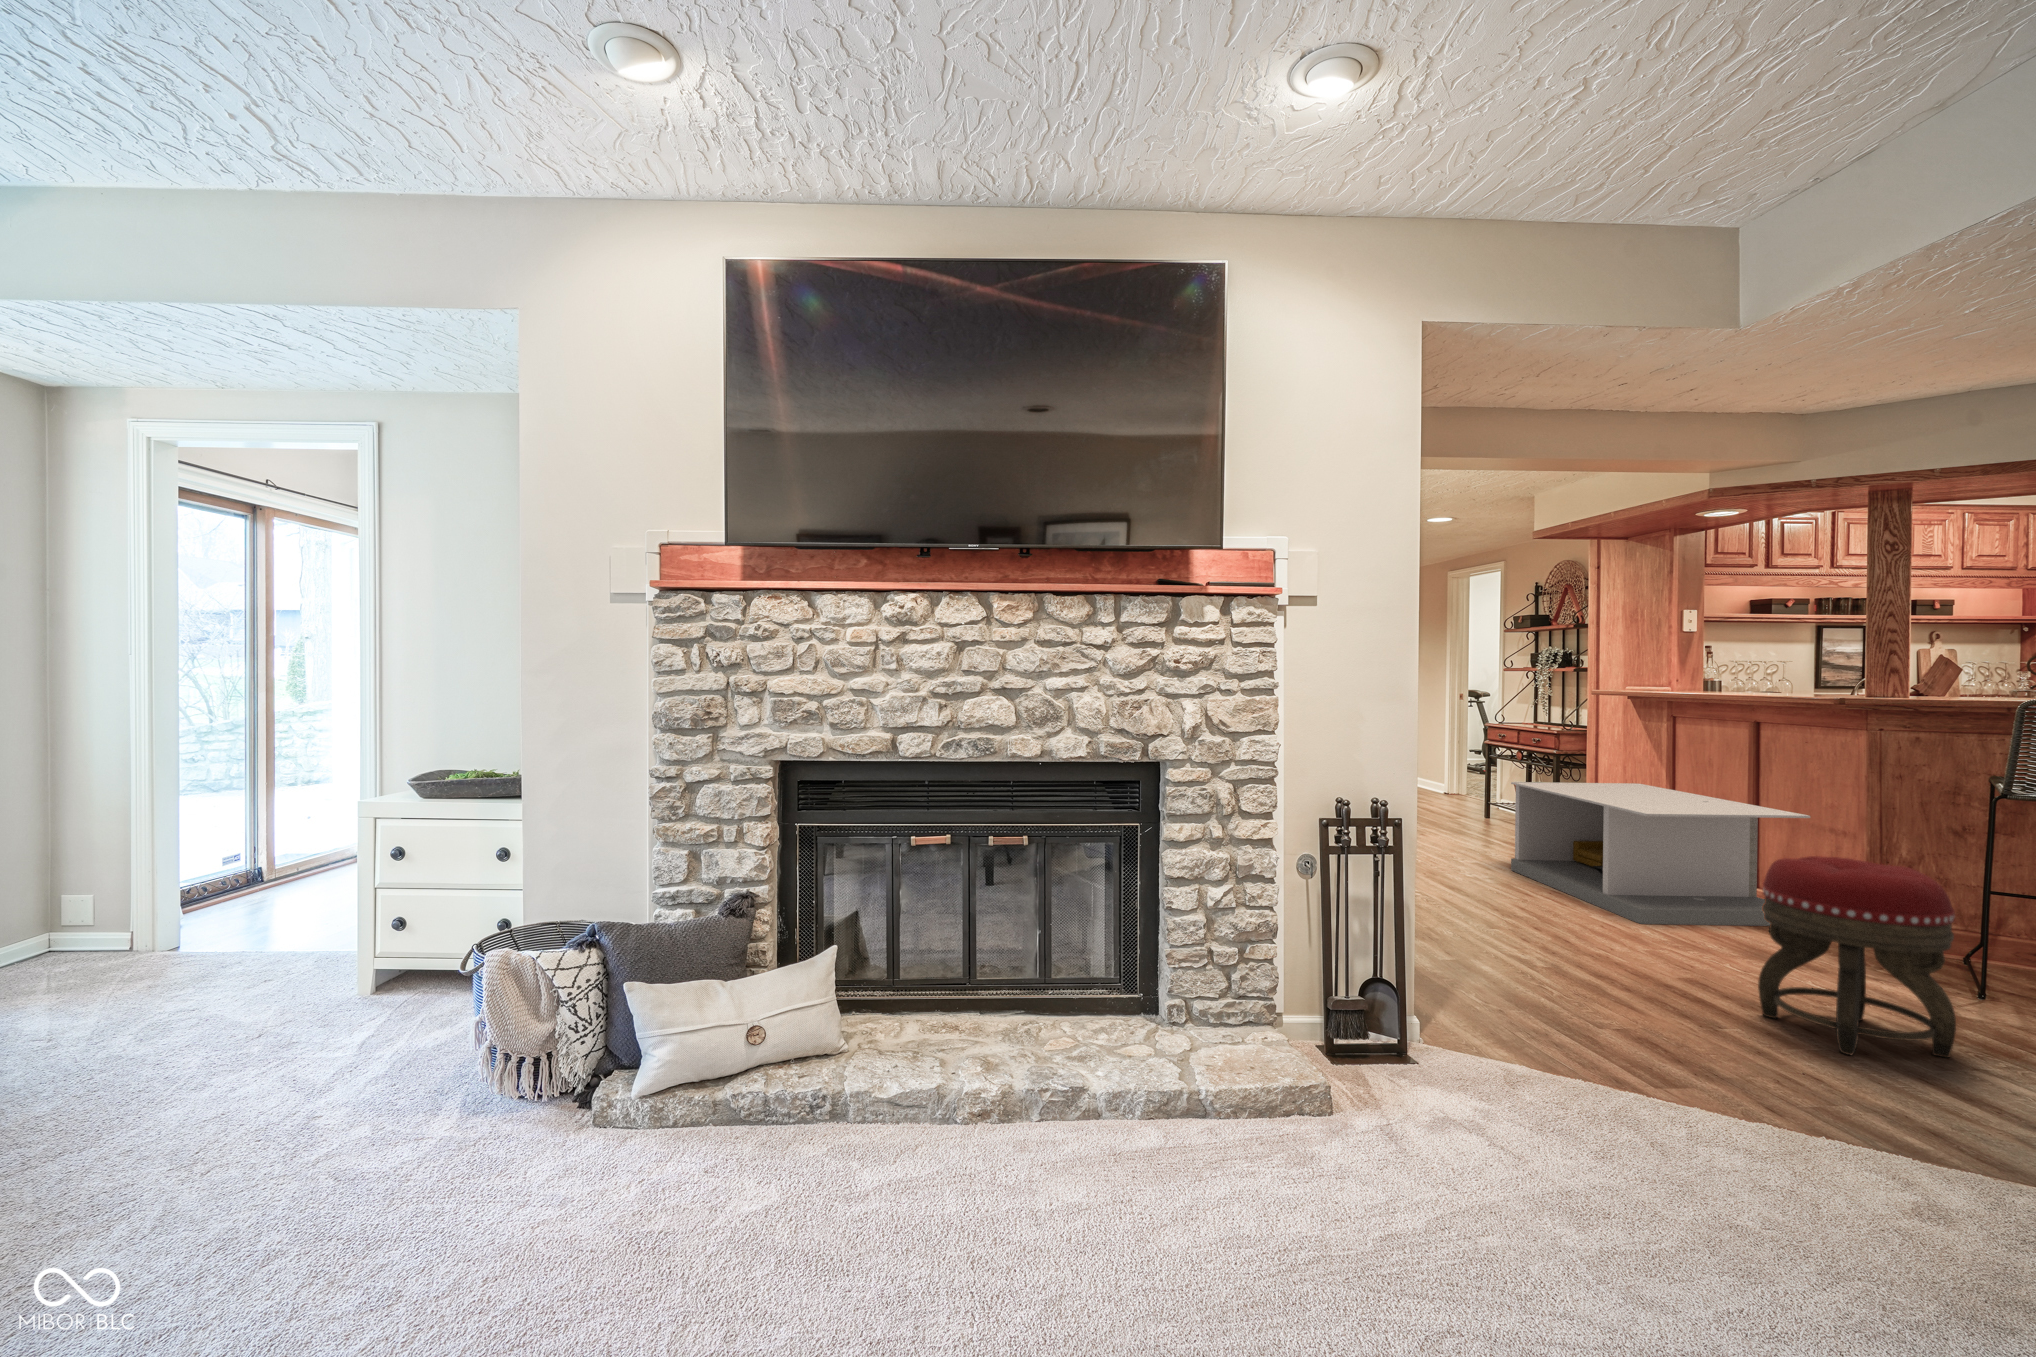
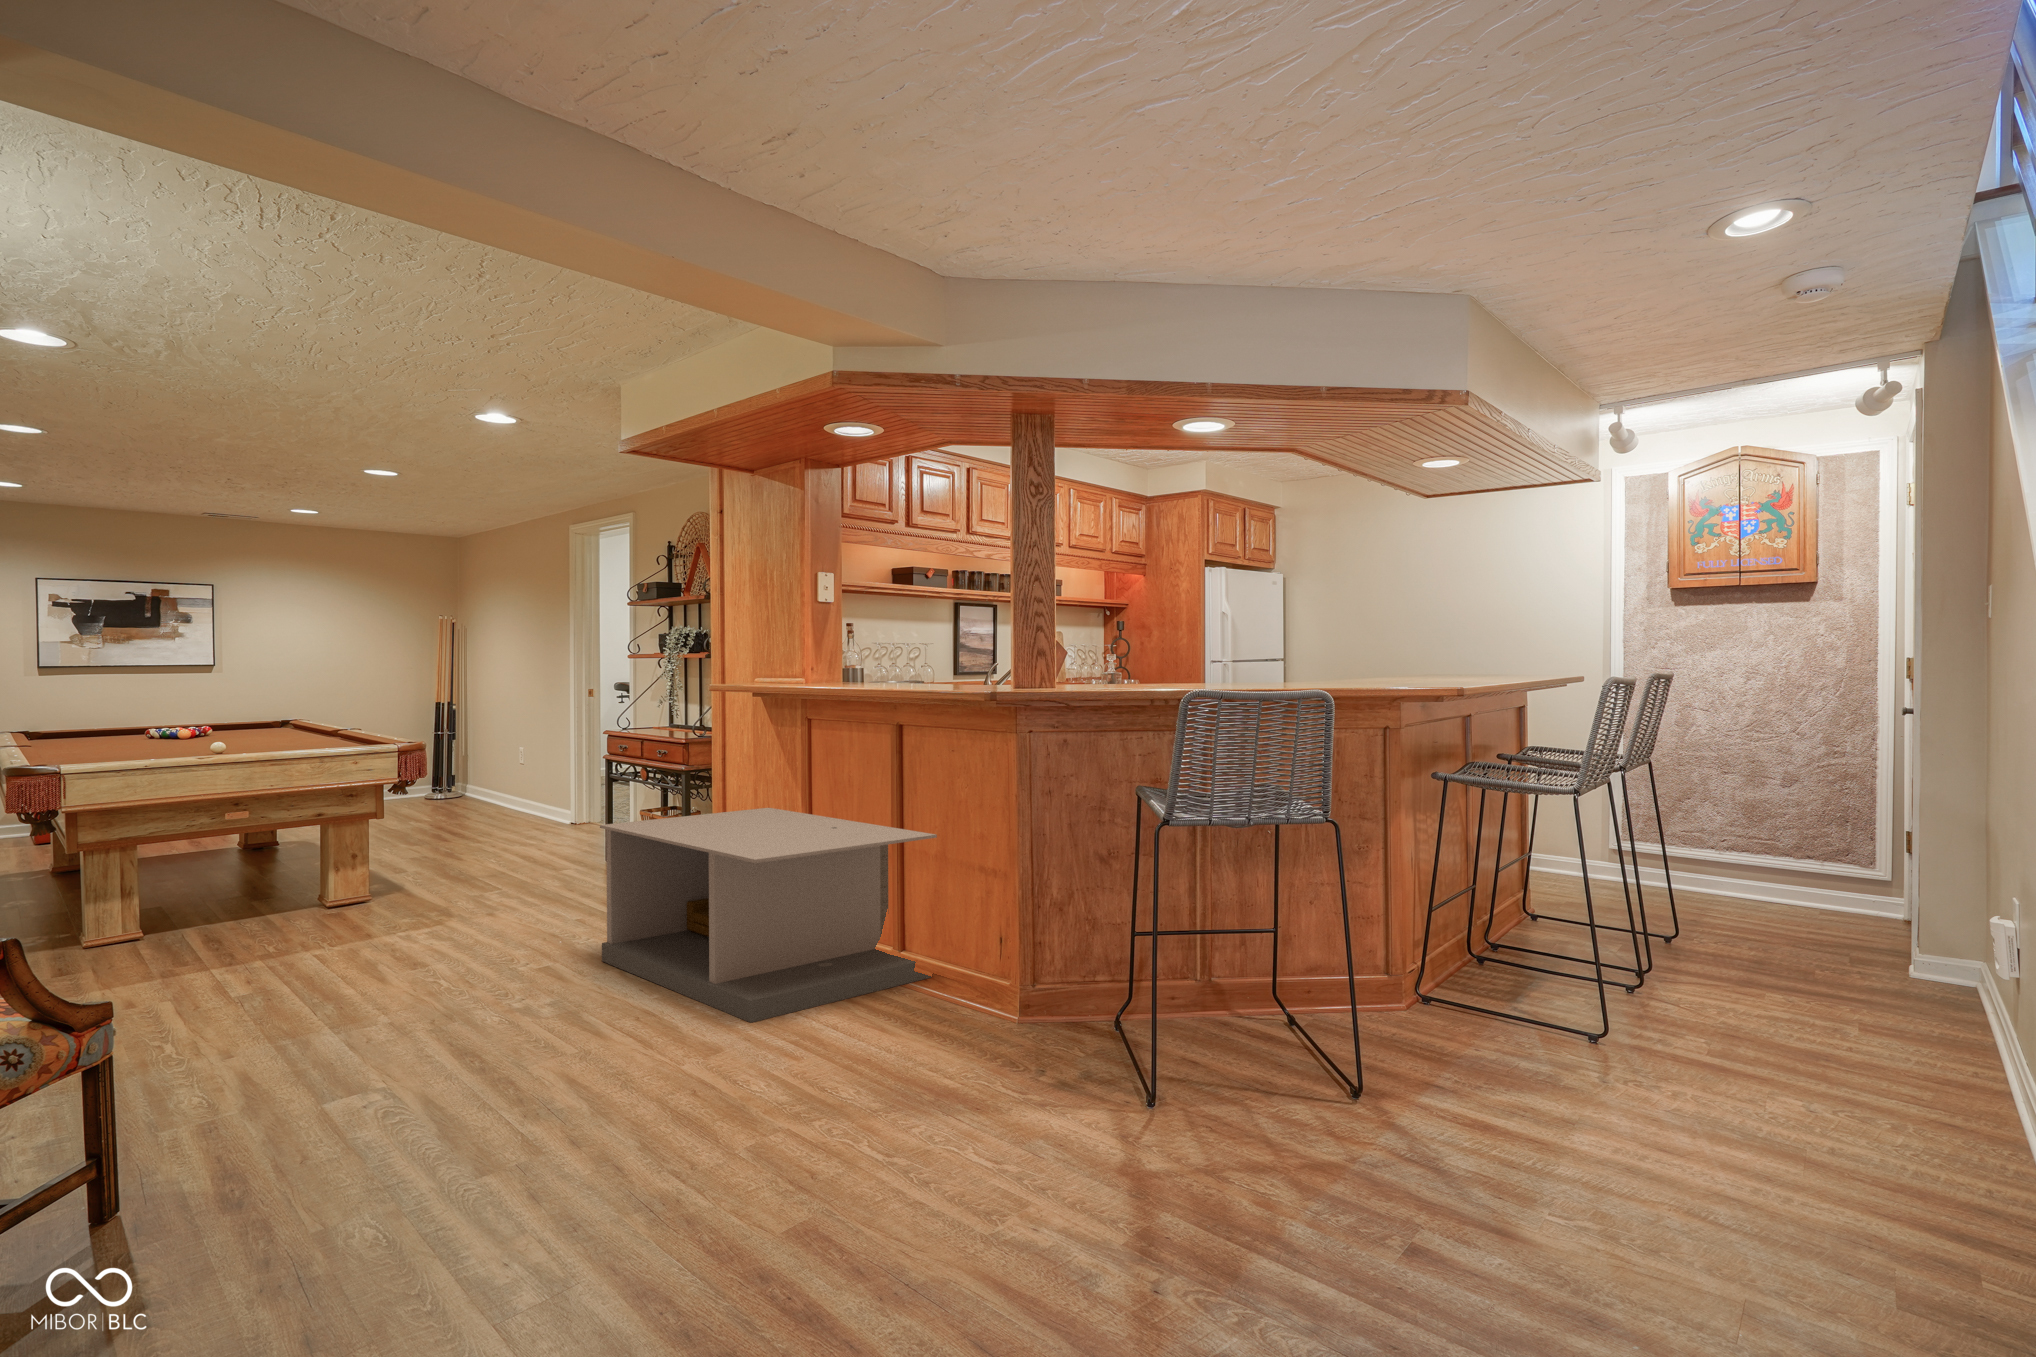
footstool: present [1758,856,1956,1058] -> none [863,905,1063,1201]

